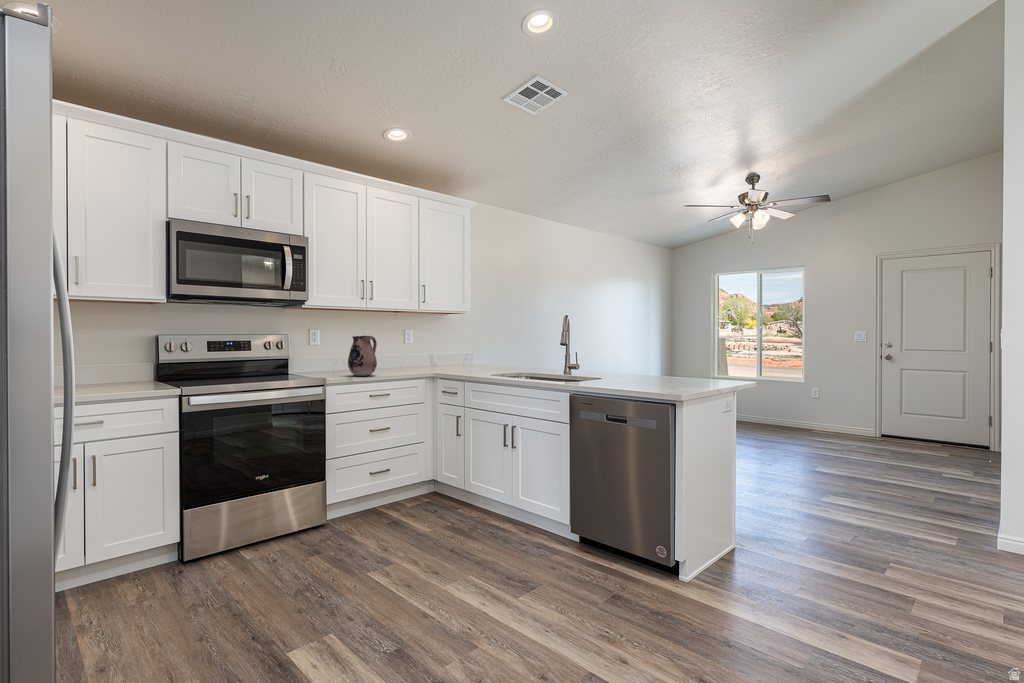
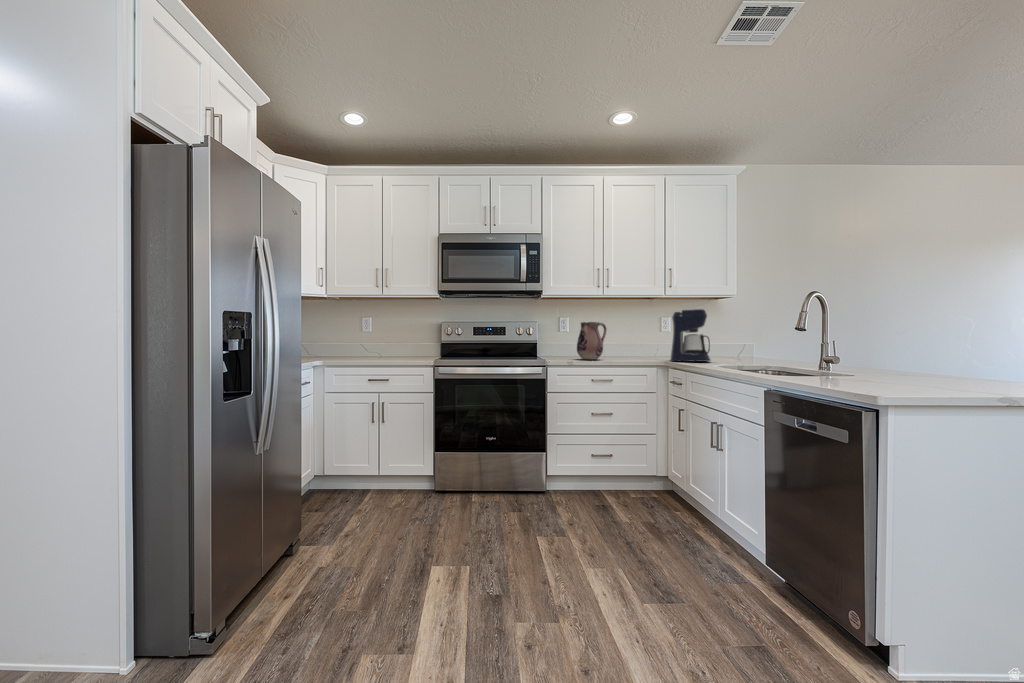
coffee maker: none [433,324,469,373] -> present [670,309,711,362]

